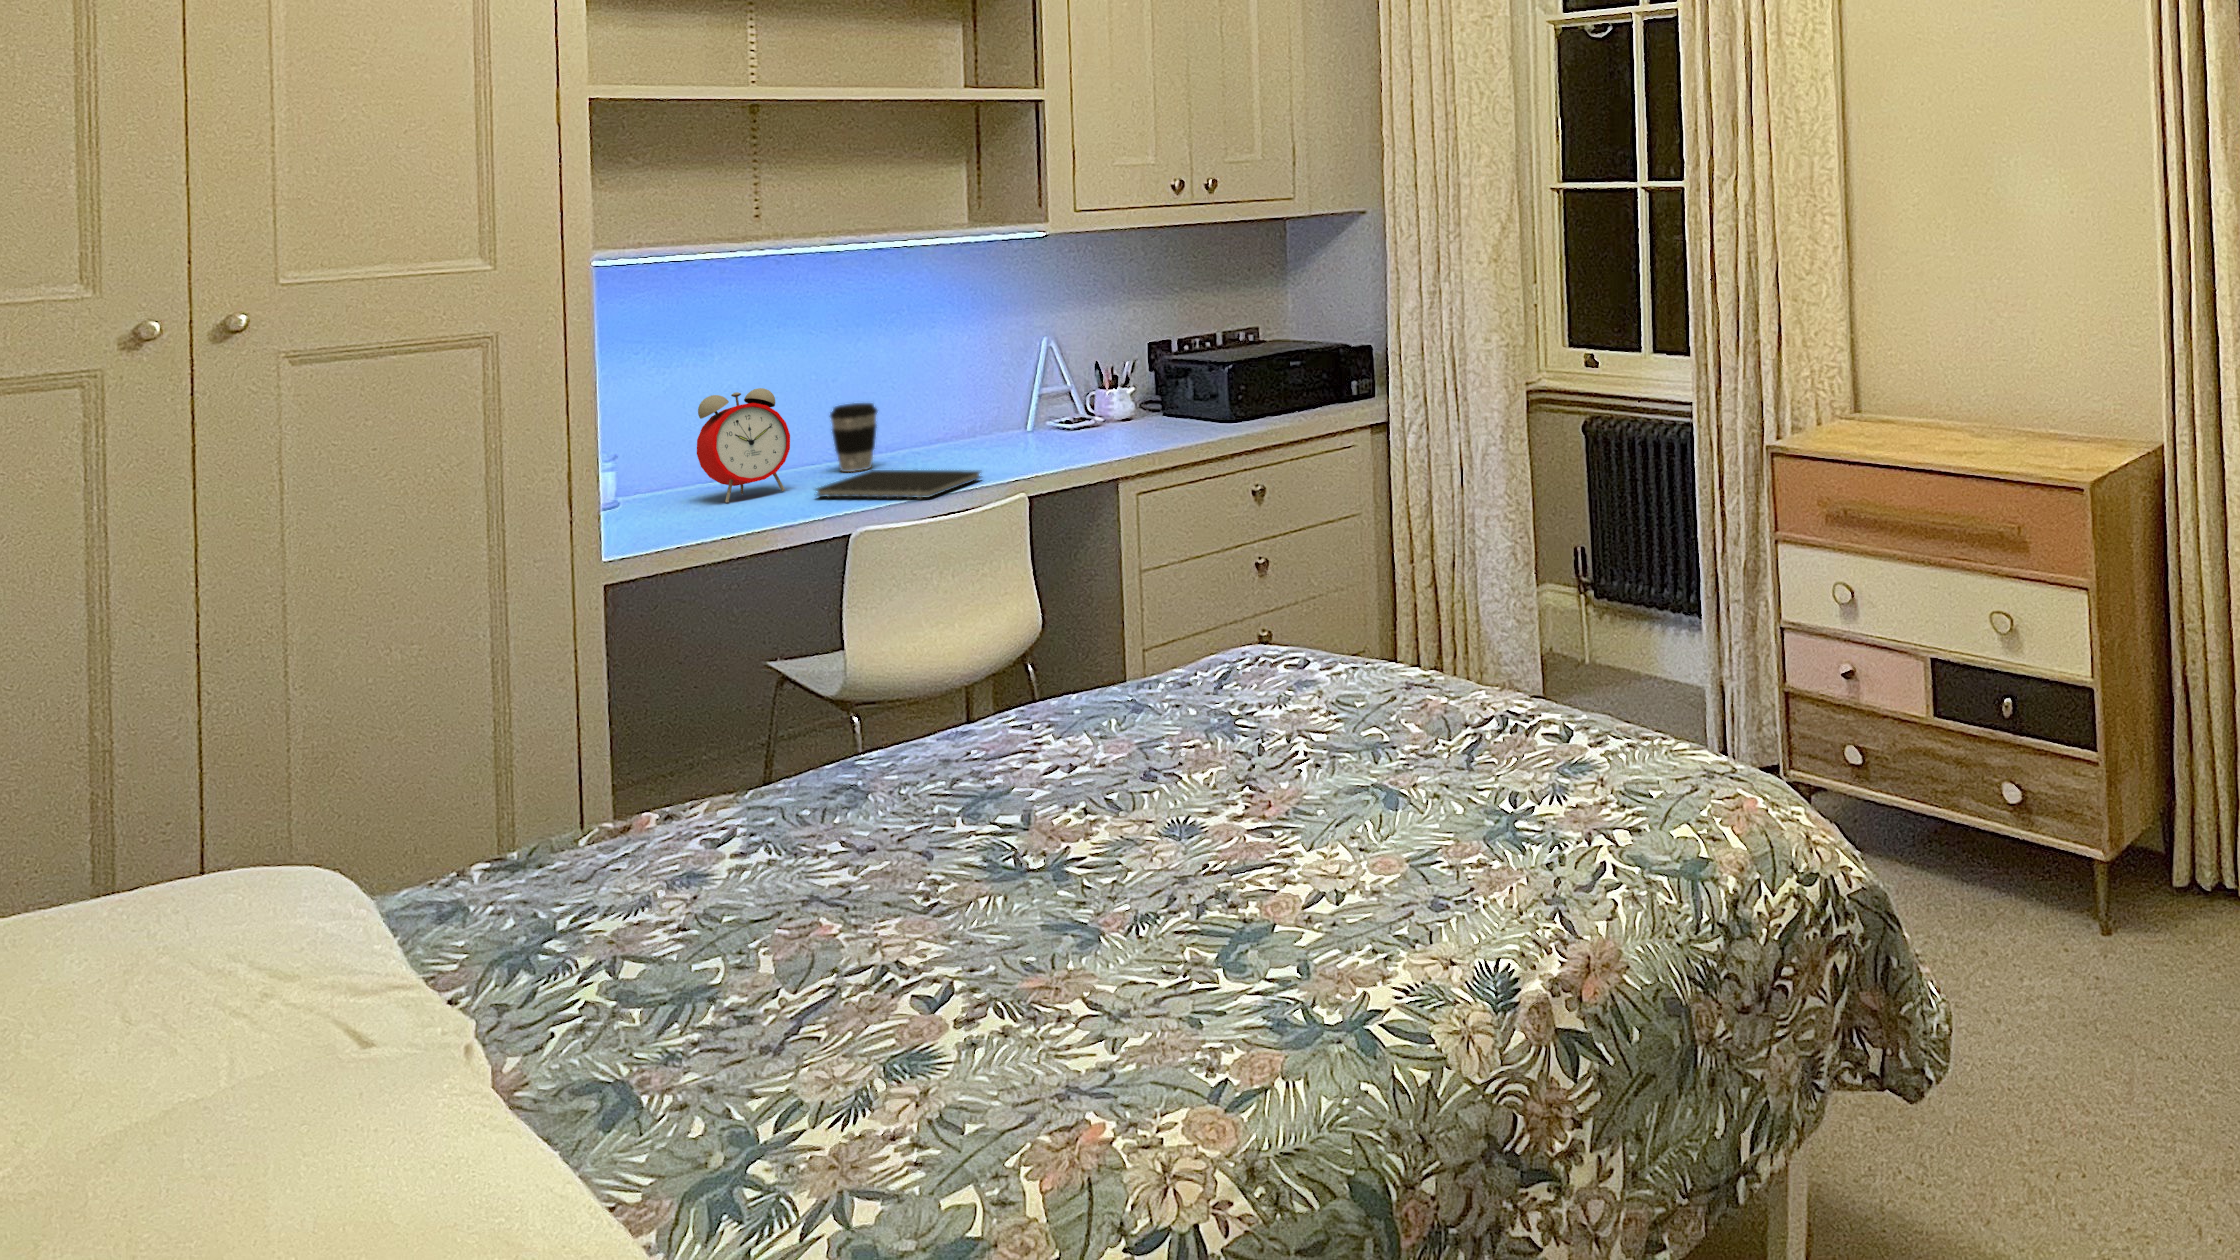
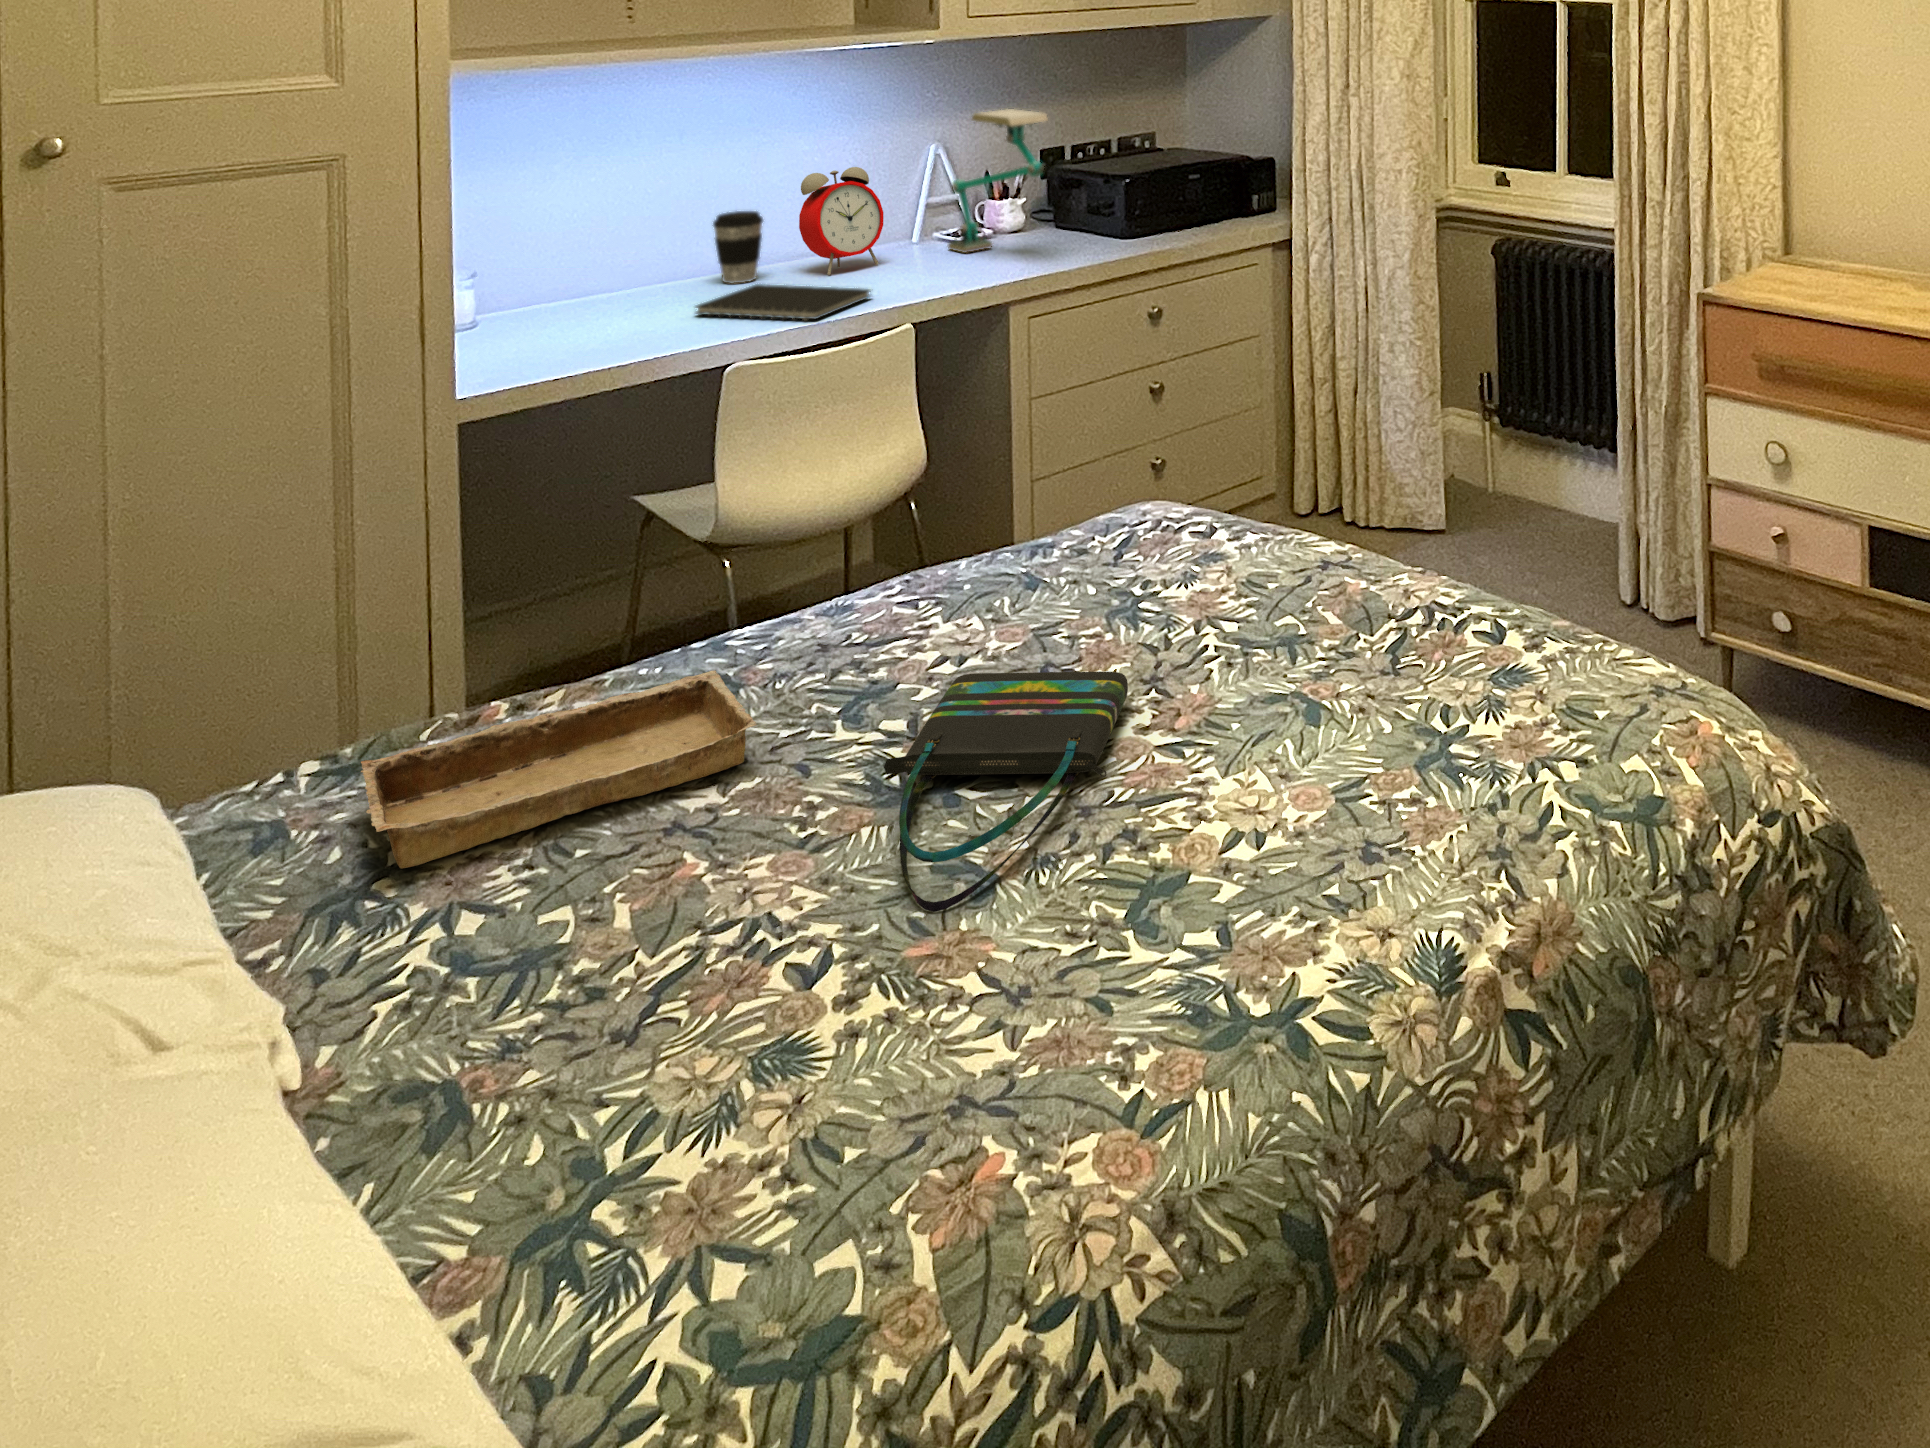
desk lamp: none [1053,301,1147,441] -> present [948,109,1047,253]
alarm clock: present [697,388,790,502] -> present [799,167,883,275]
tote bag: none [999,771,1220,956] -> present [884,671,1128,912]
tray: none [530,779,884,936] -> present [361,670,757,868]

